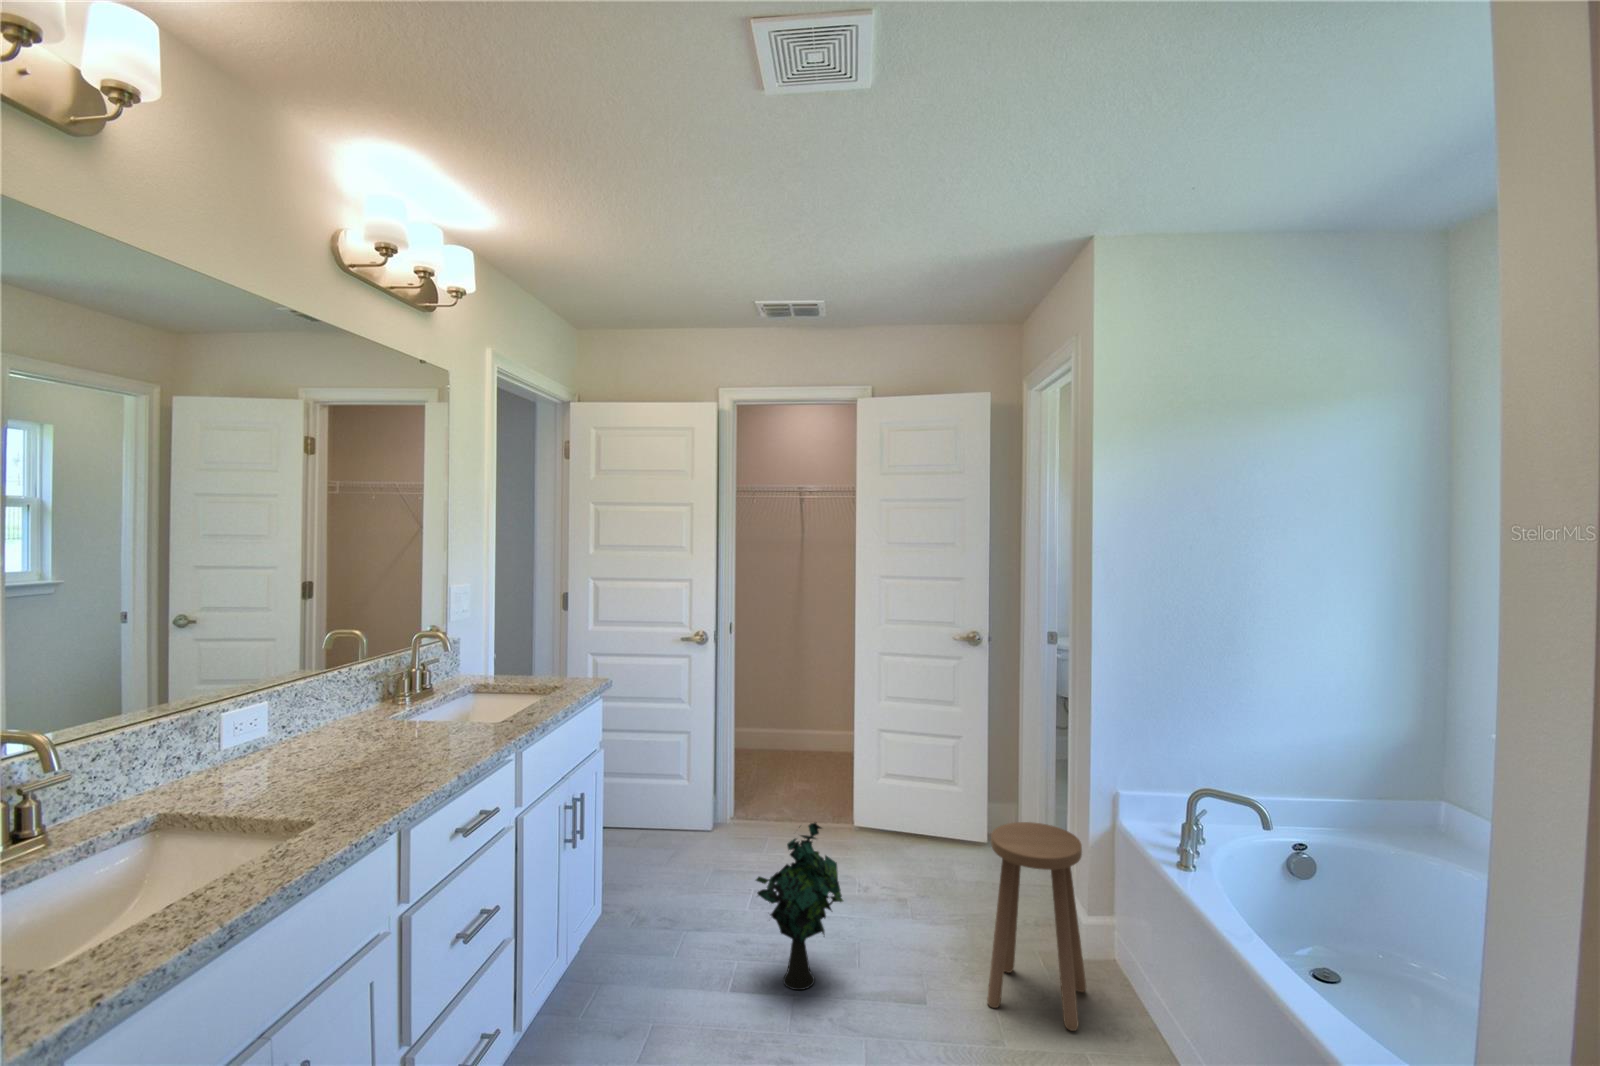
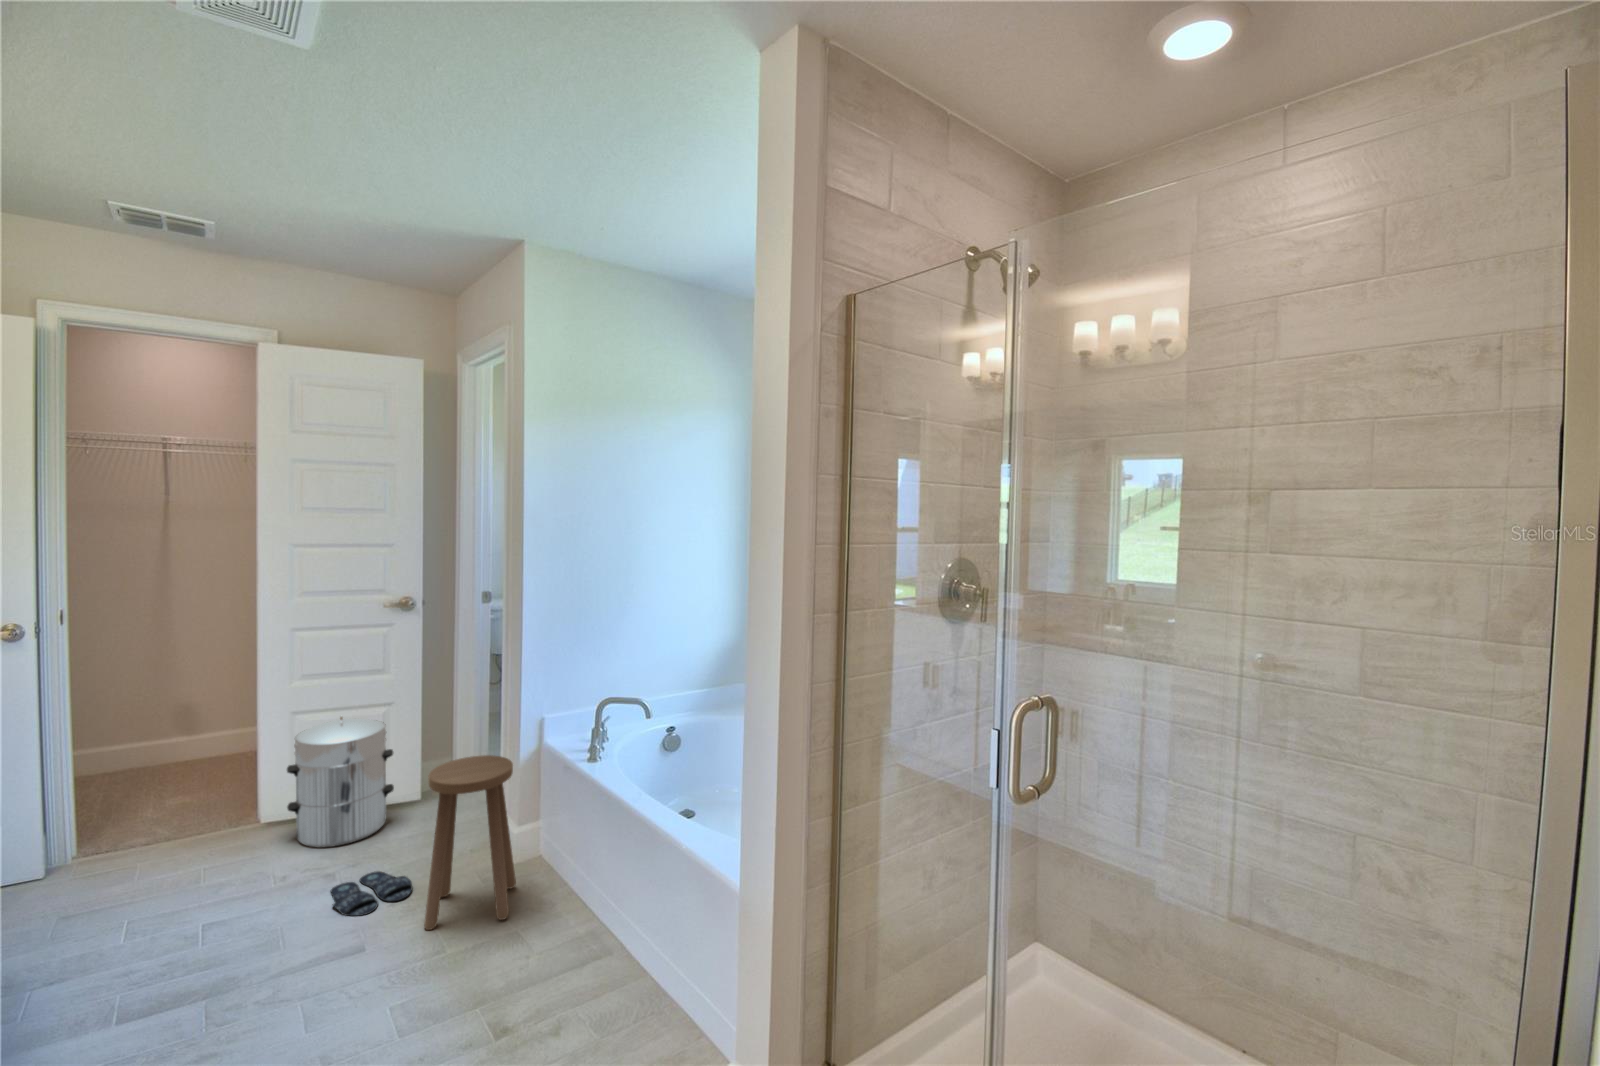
waste bin: none [873,745,961,875] -> present [287,716,394,848]
decorative plant: present [756,822,843,990] -> none [121,811,256,1003]
slippers: none [905,915,977,962] -> present [330,871,412,916]

